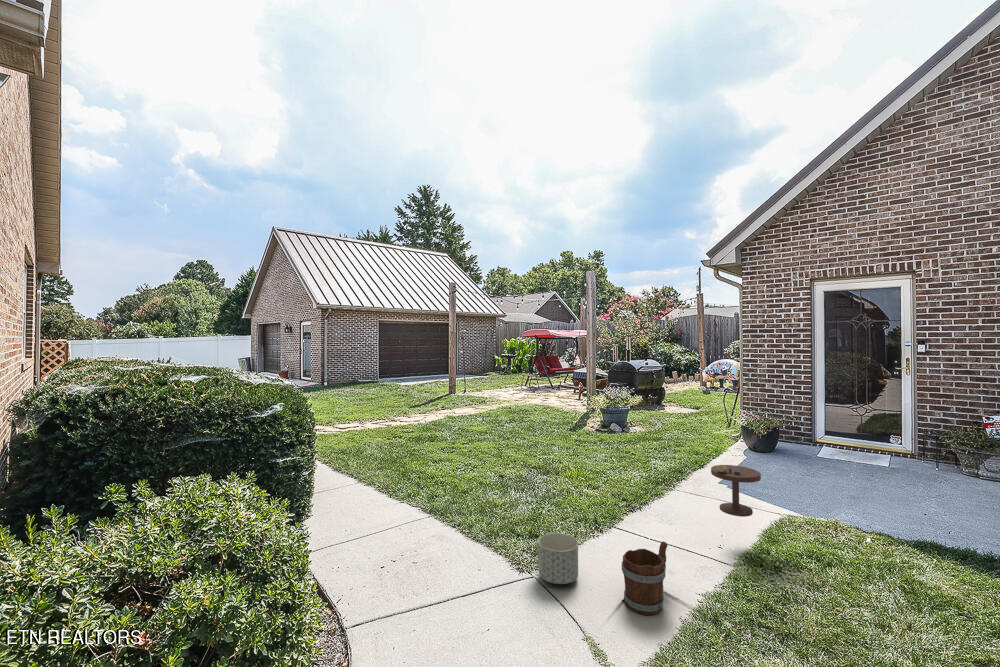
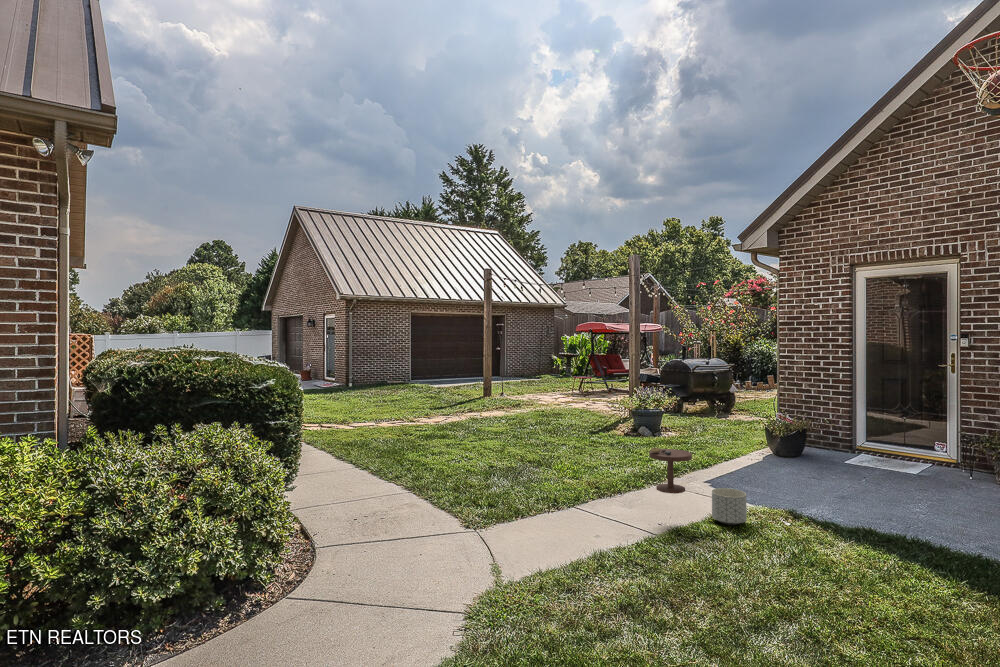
planter: present [538,533,578,584] -> present [712,488,747,525]
bucket: present [622,541,668,615] -> none [536,505,583,559]

